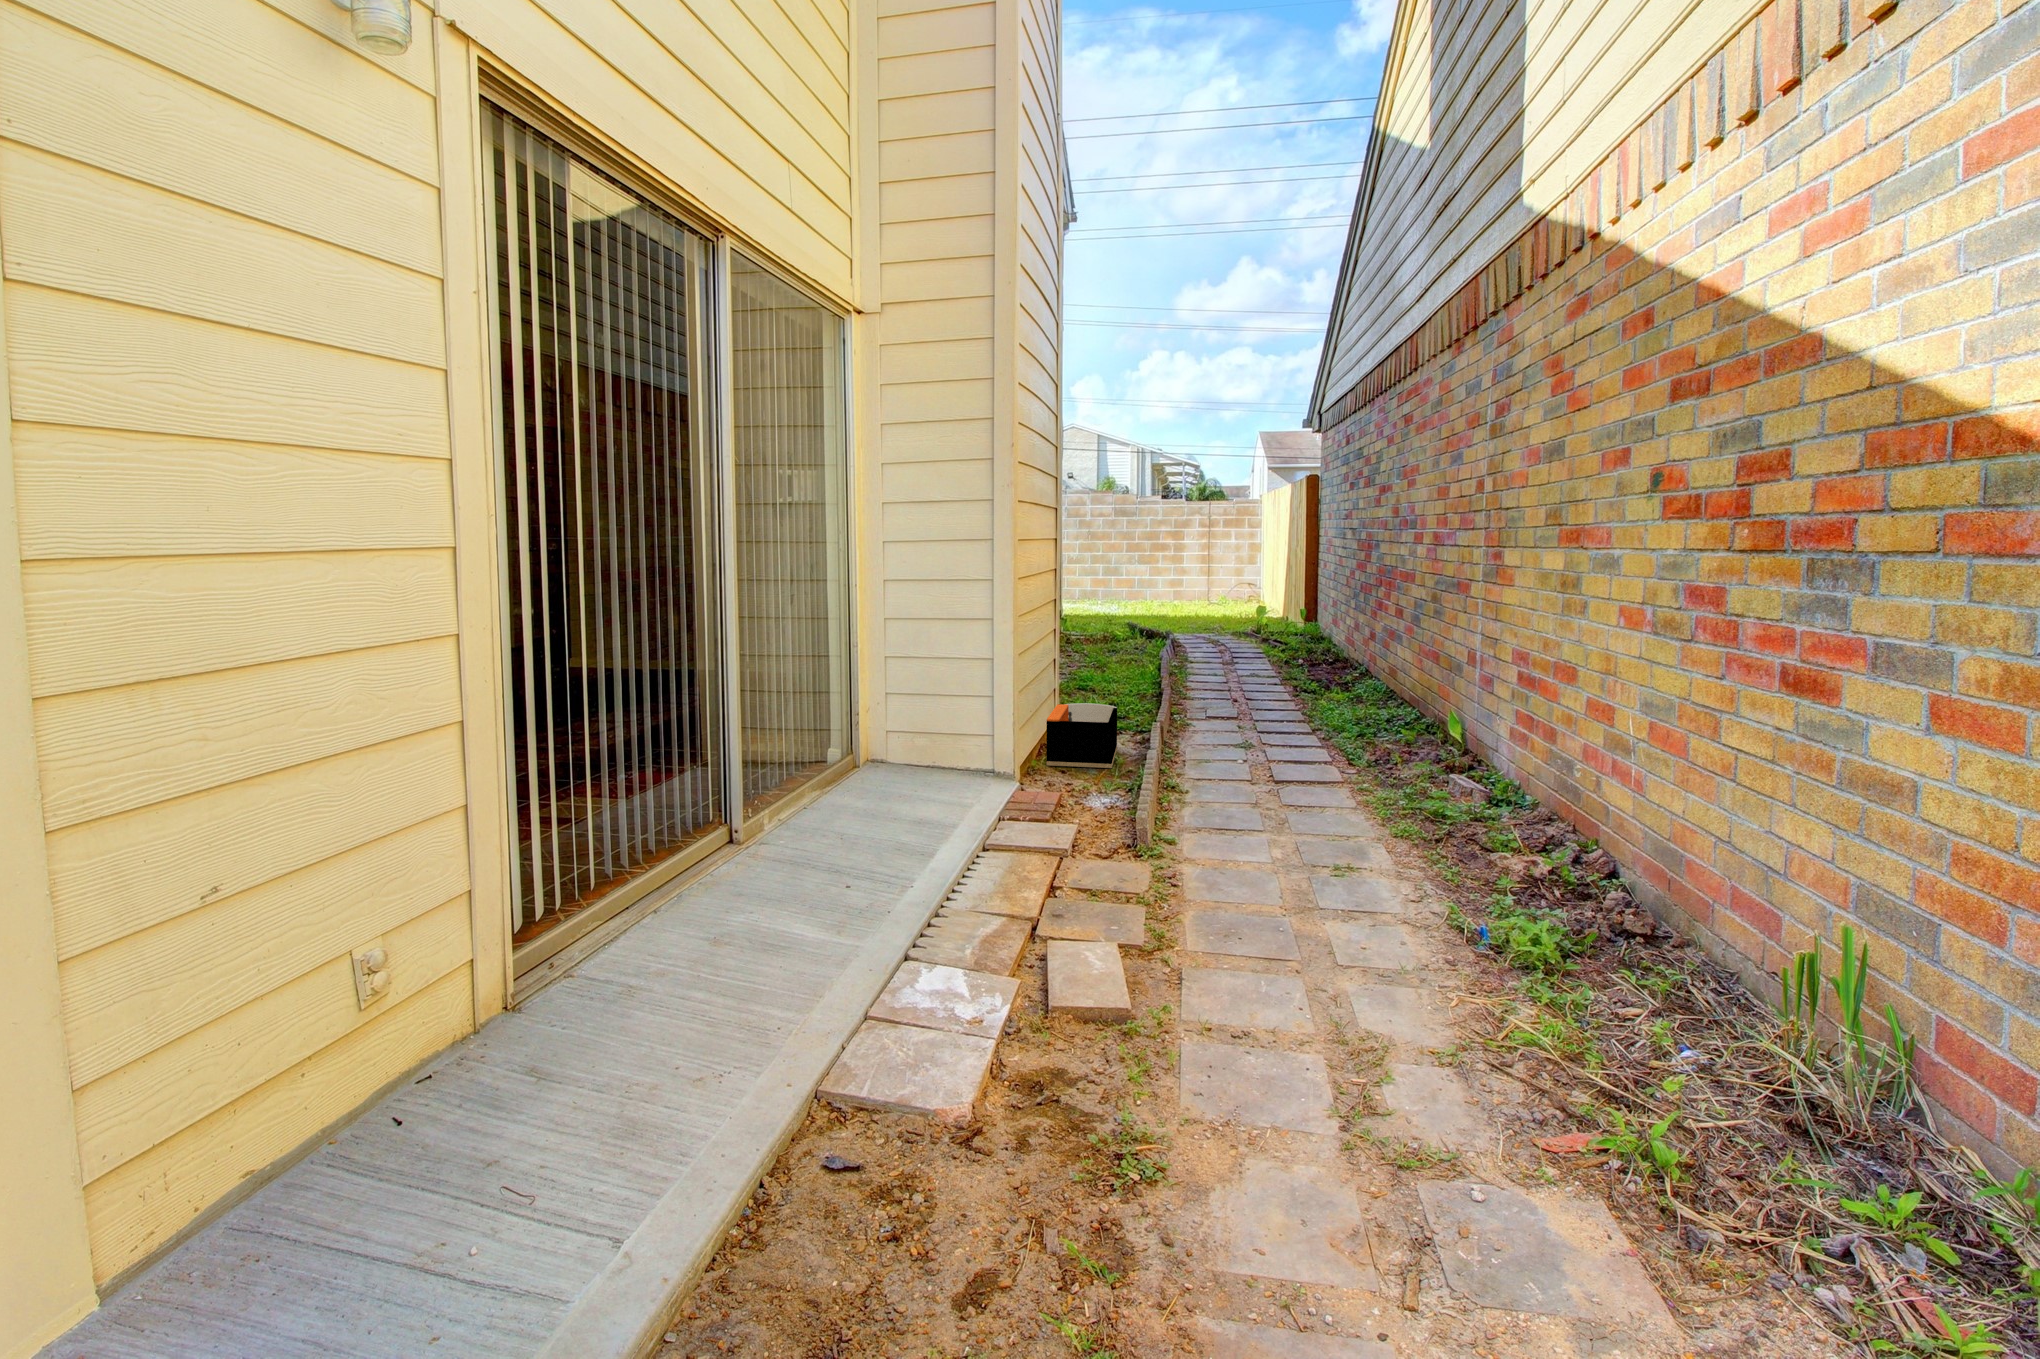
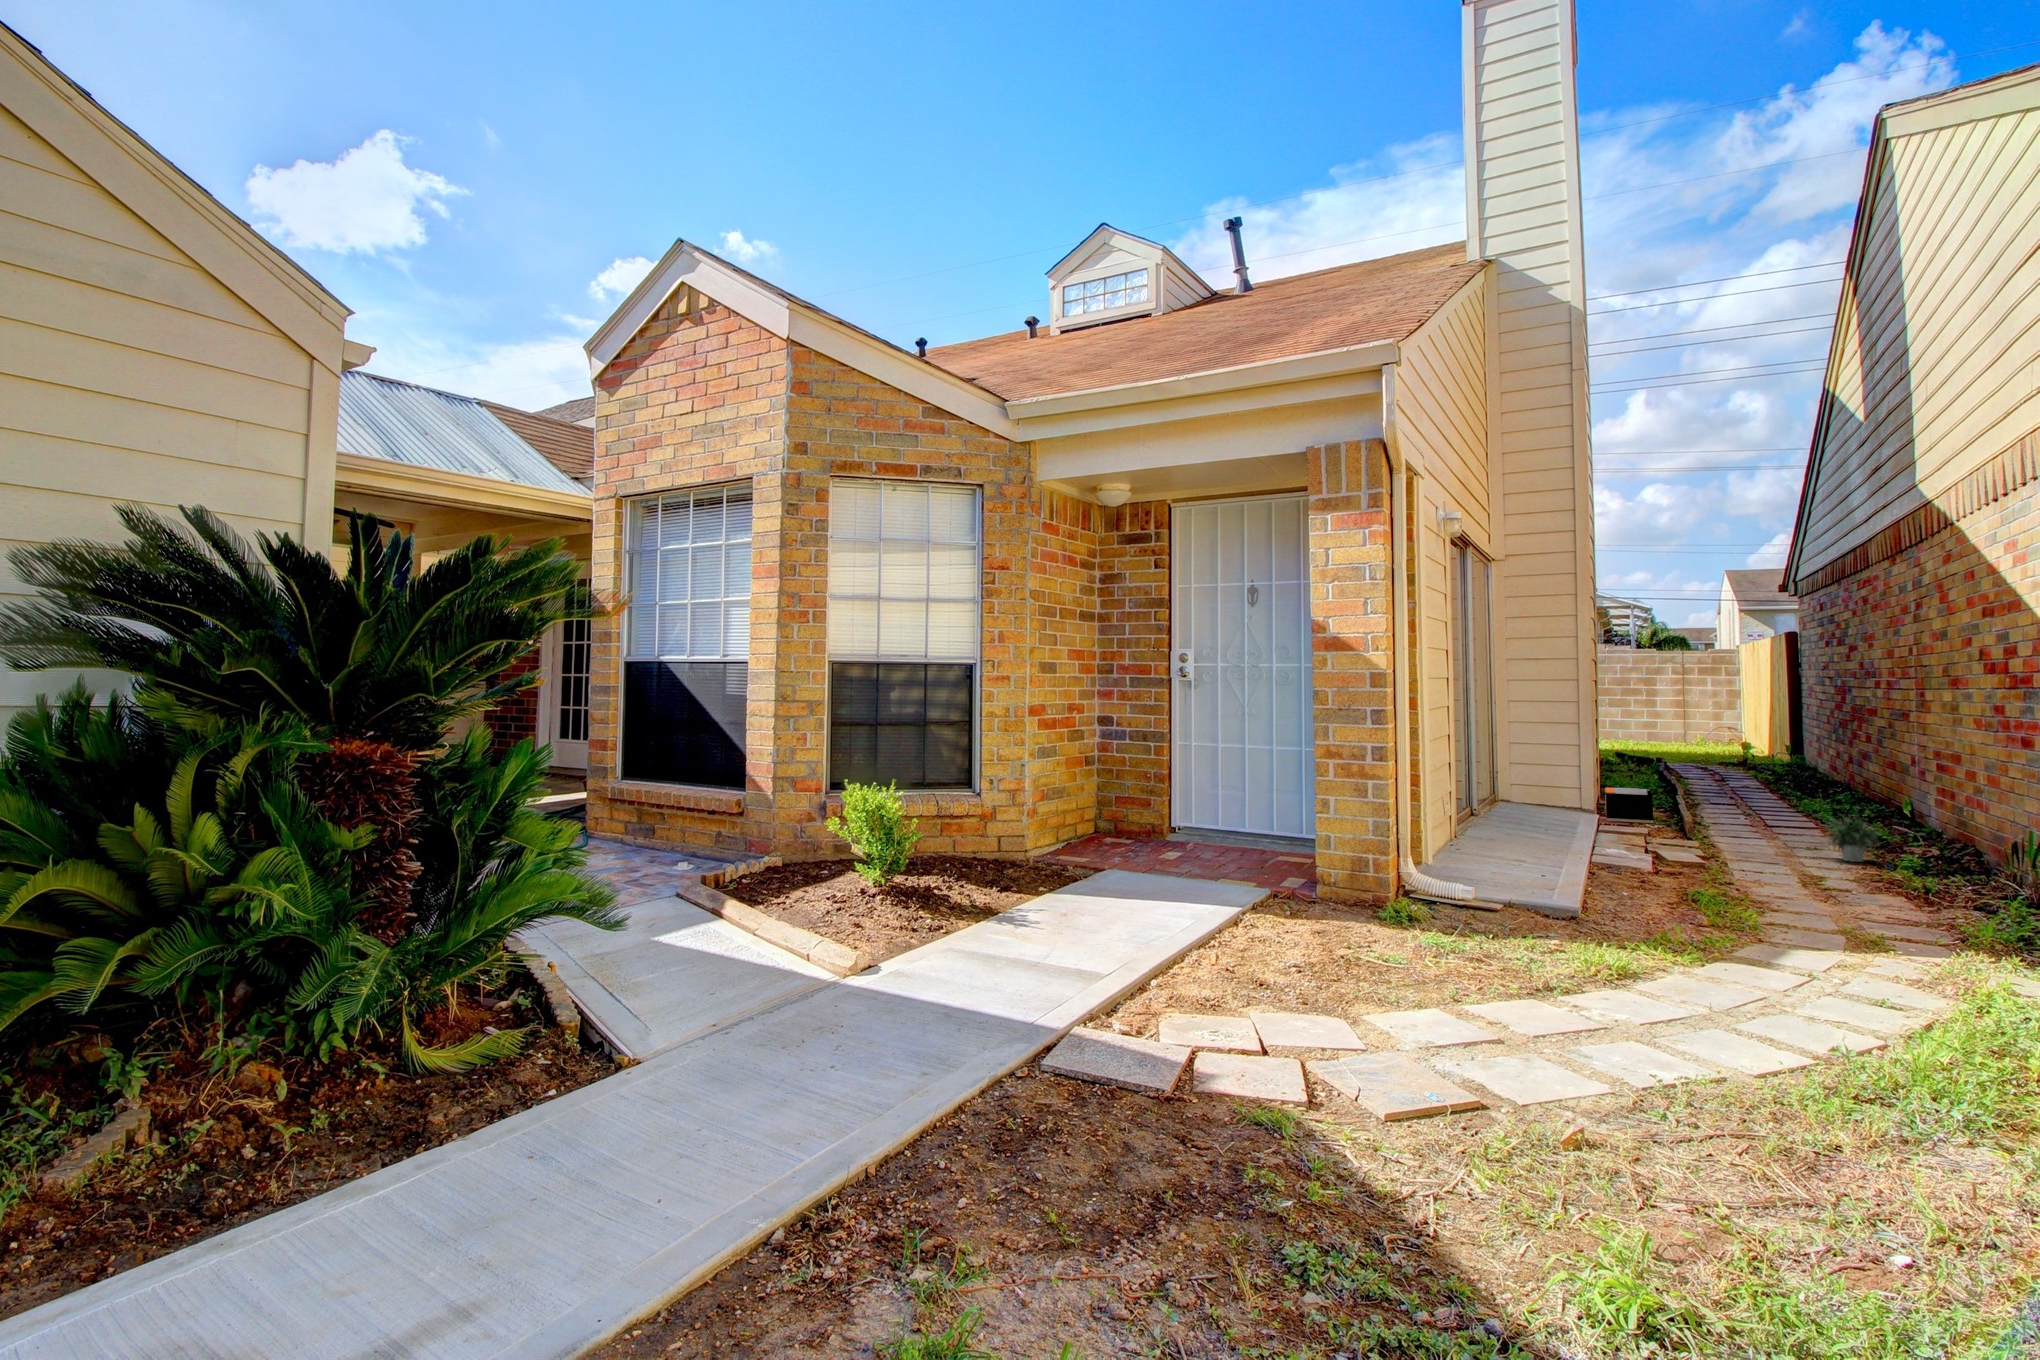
potted plant: none [1347,790,1448,886] -> present [1828,817,1878,862]

